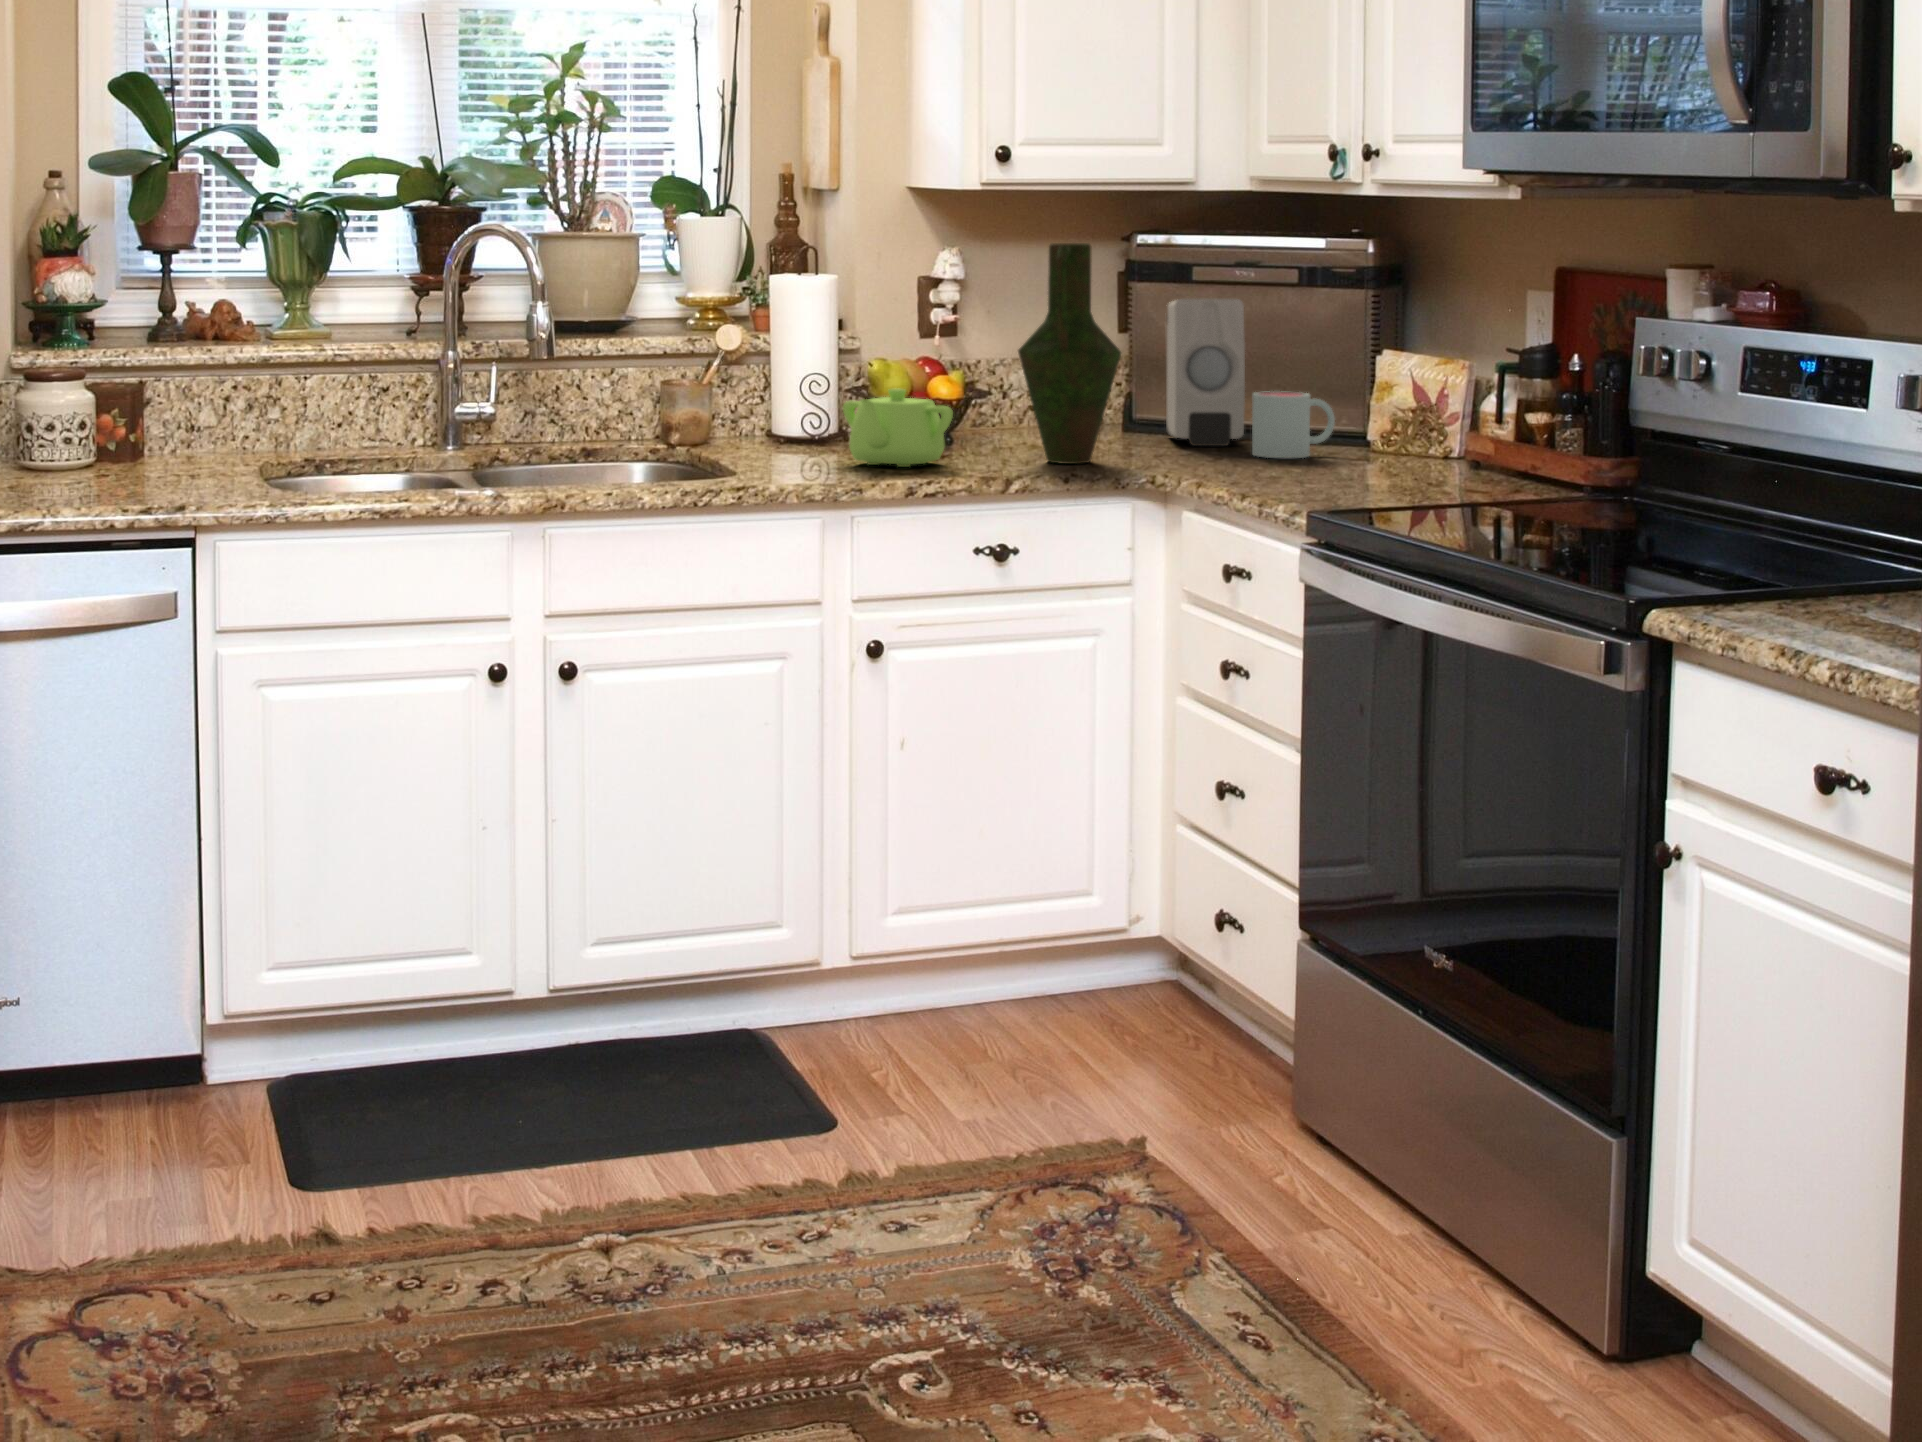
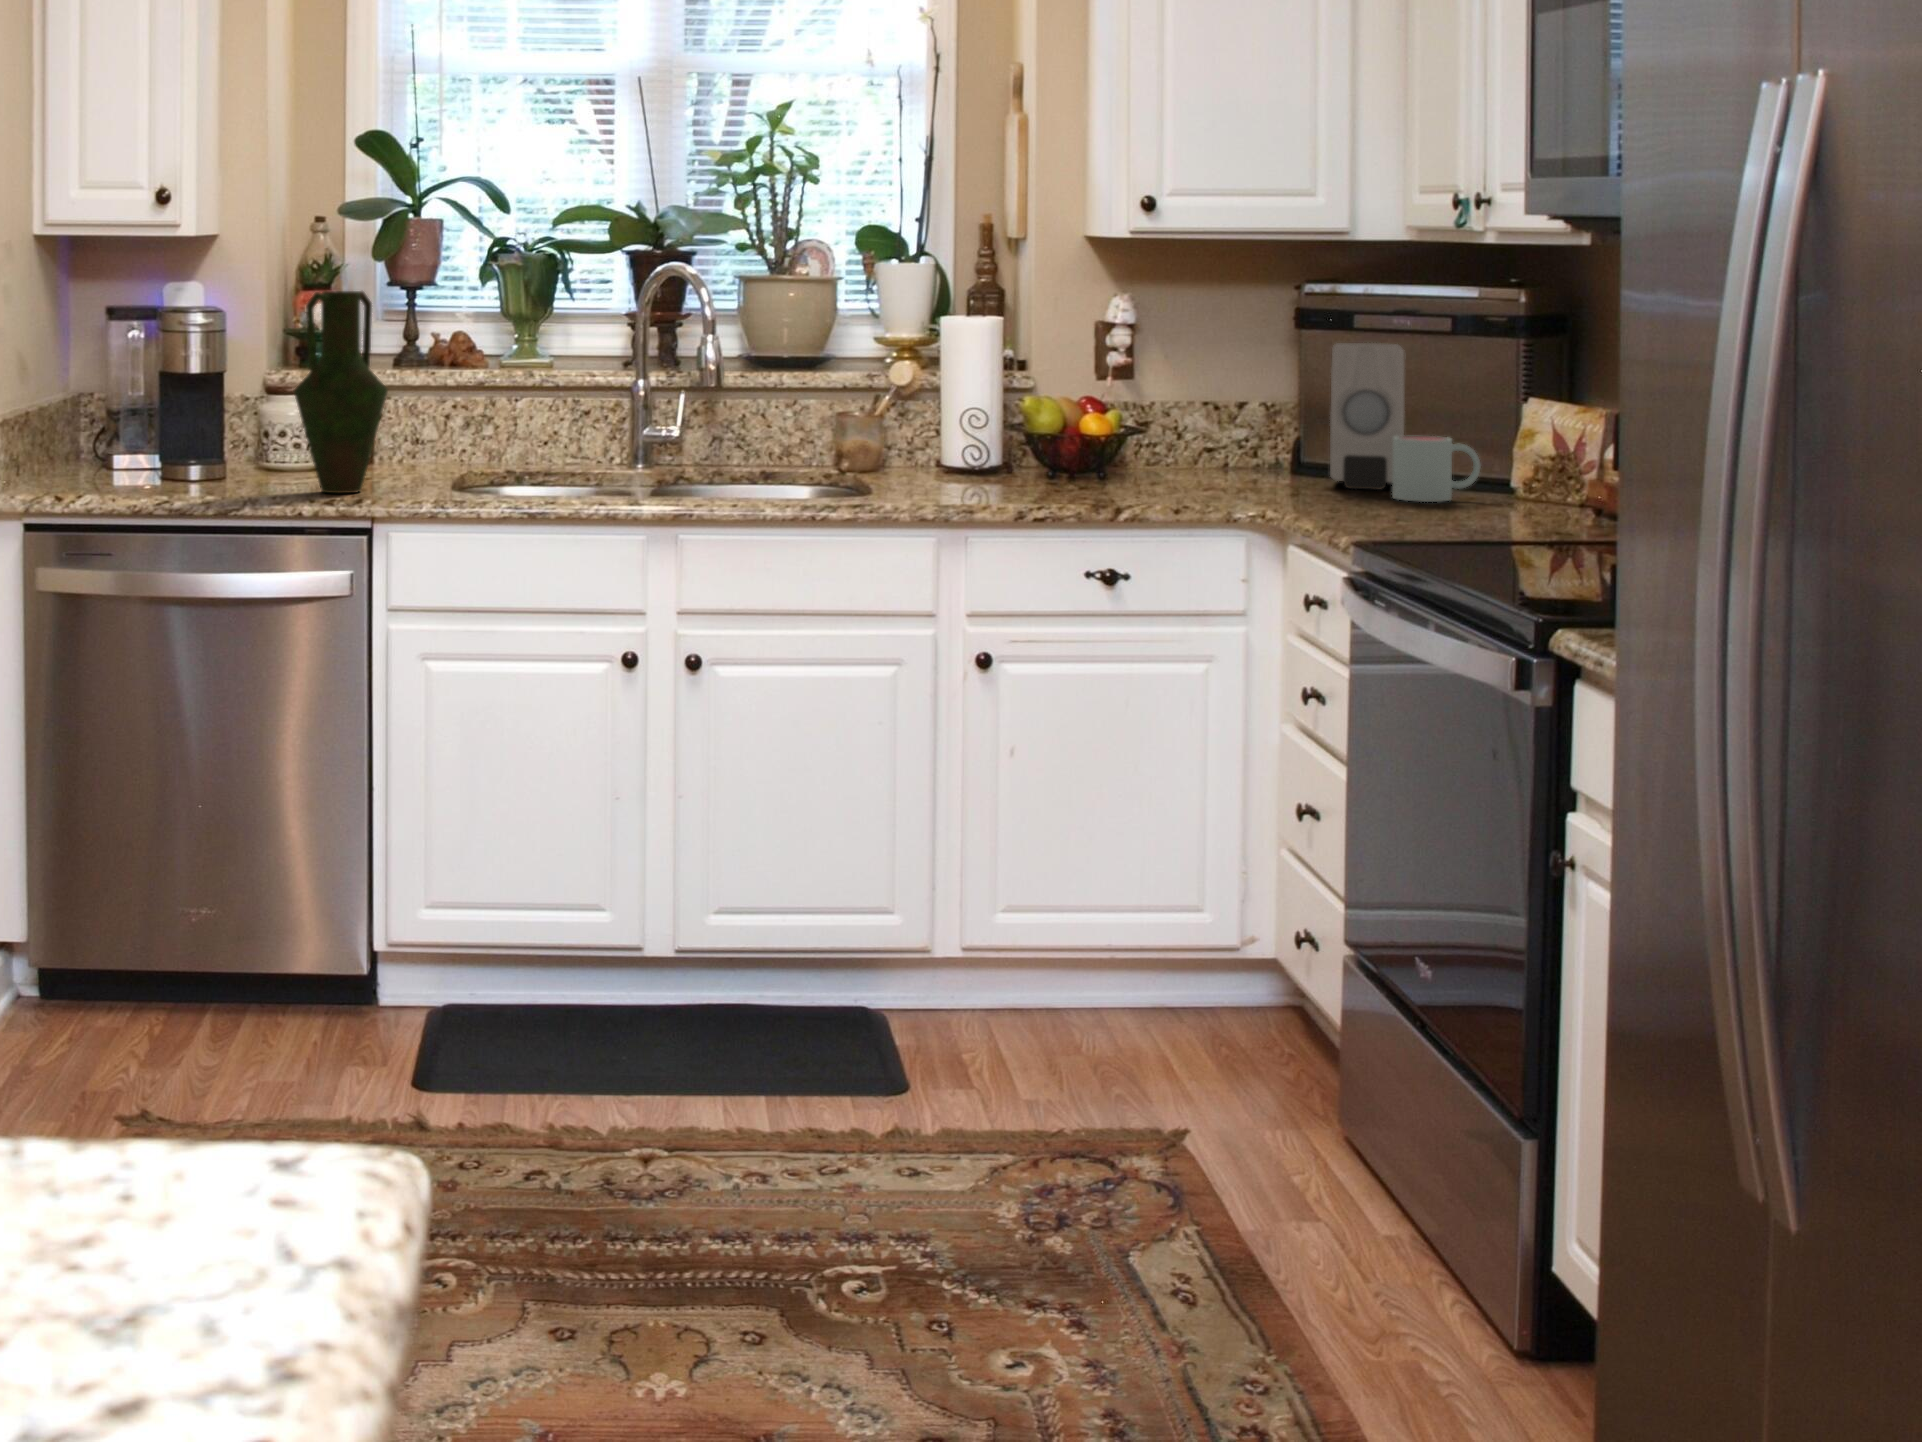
vase: present [1018,243,1121,464] -> present [294,291,388,493]
teapot: present [843,388,953,467] -> none [983,423,1078,496]

